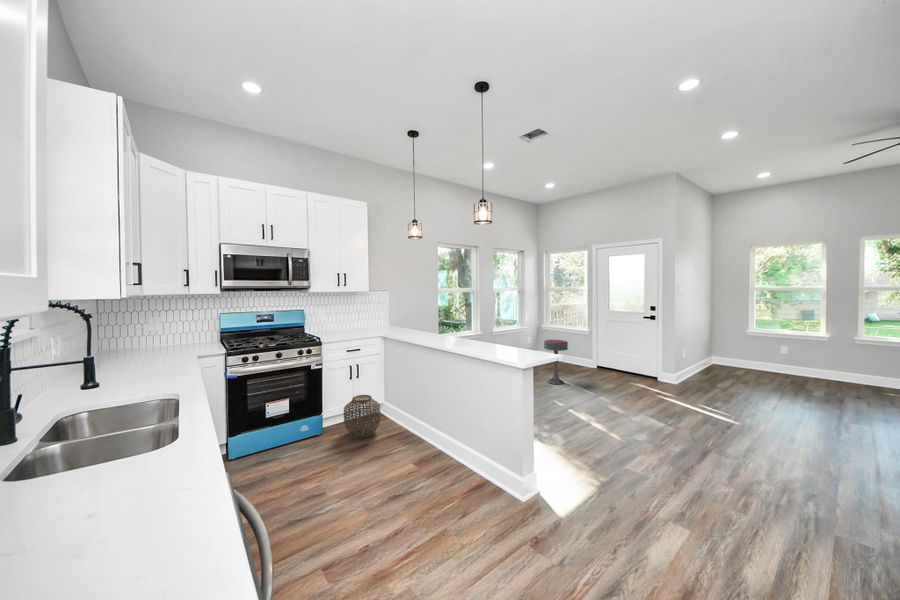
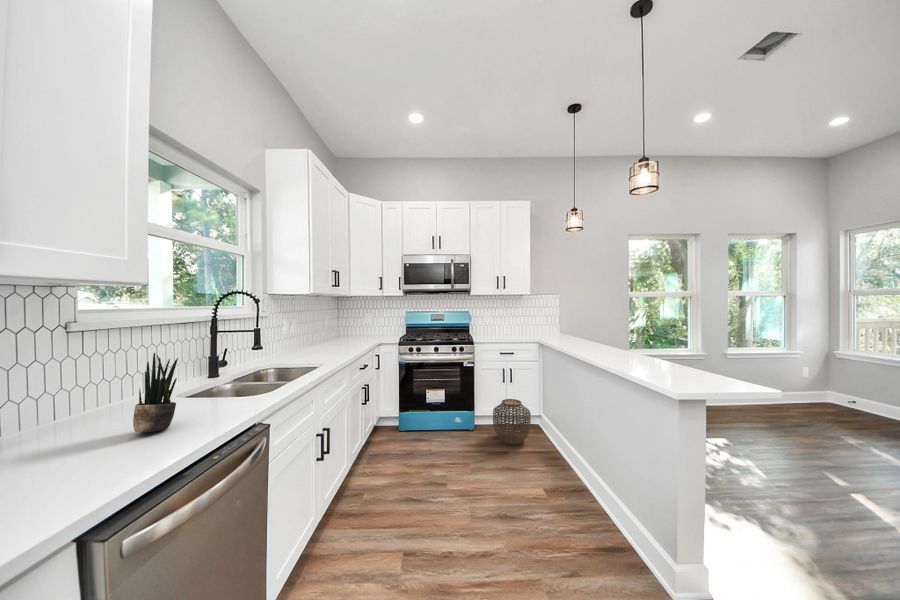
bar stool: present [544,340,568,384] -> none [819,372,877,450]
potted plant: none [58,416,122,538] -> present [133,353,178,432]

